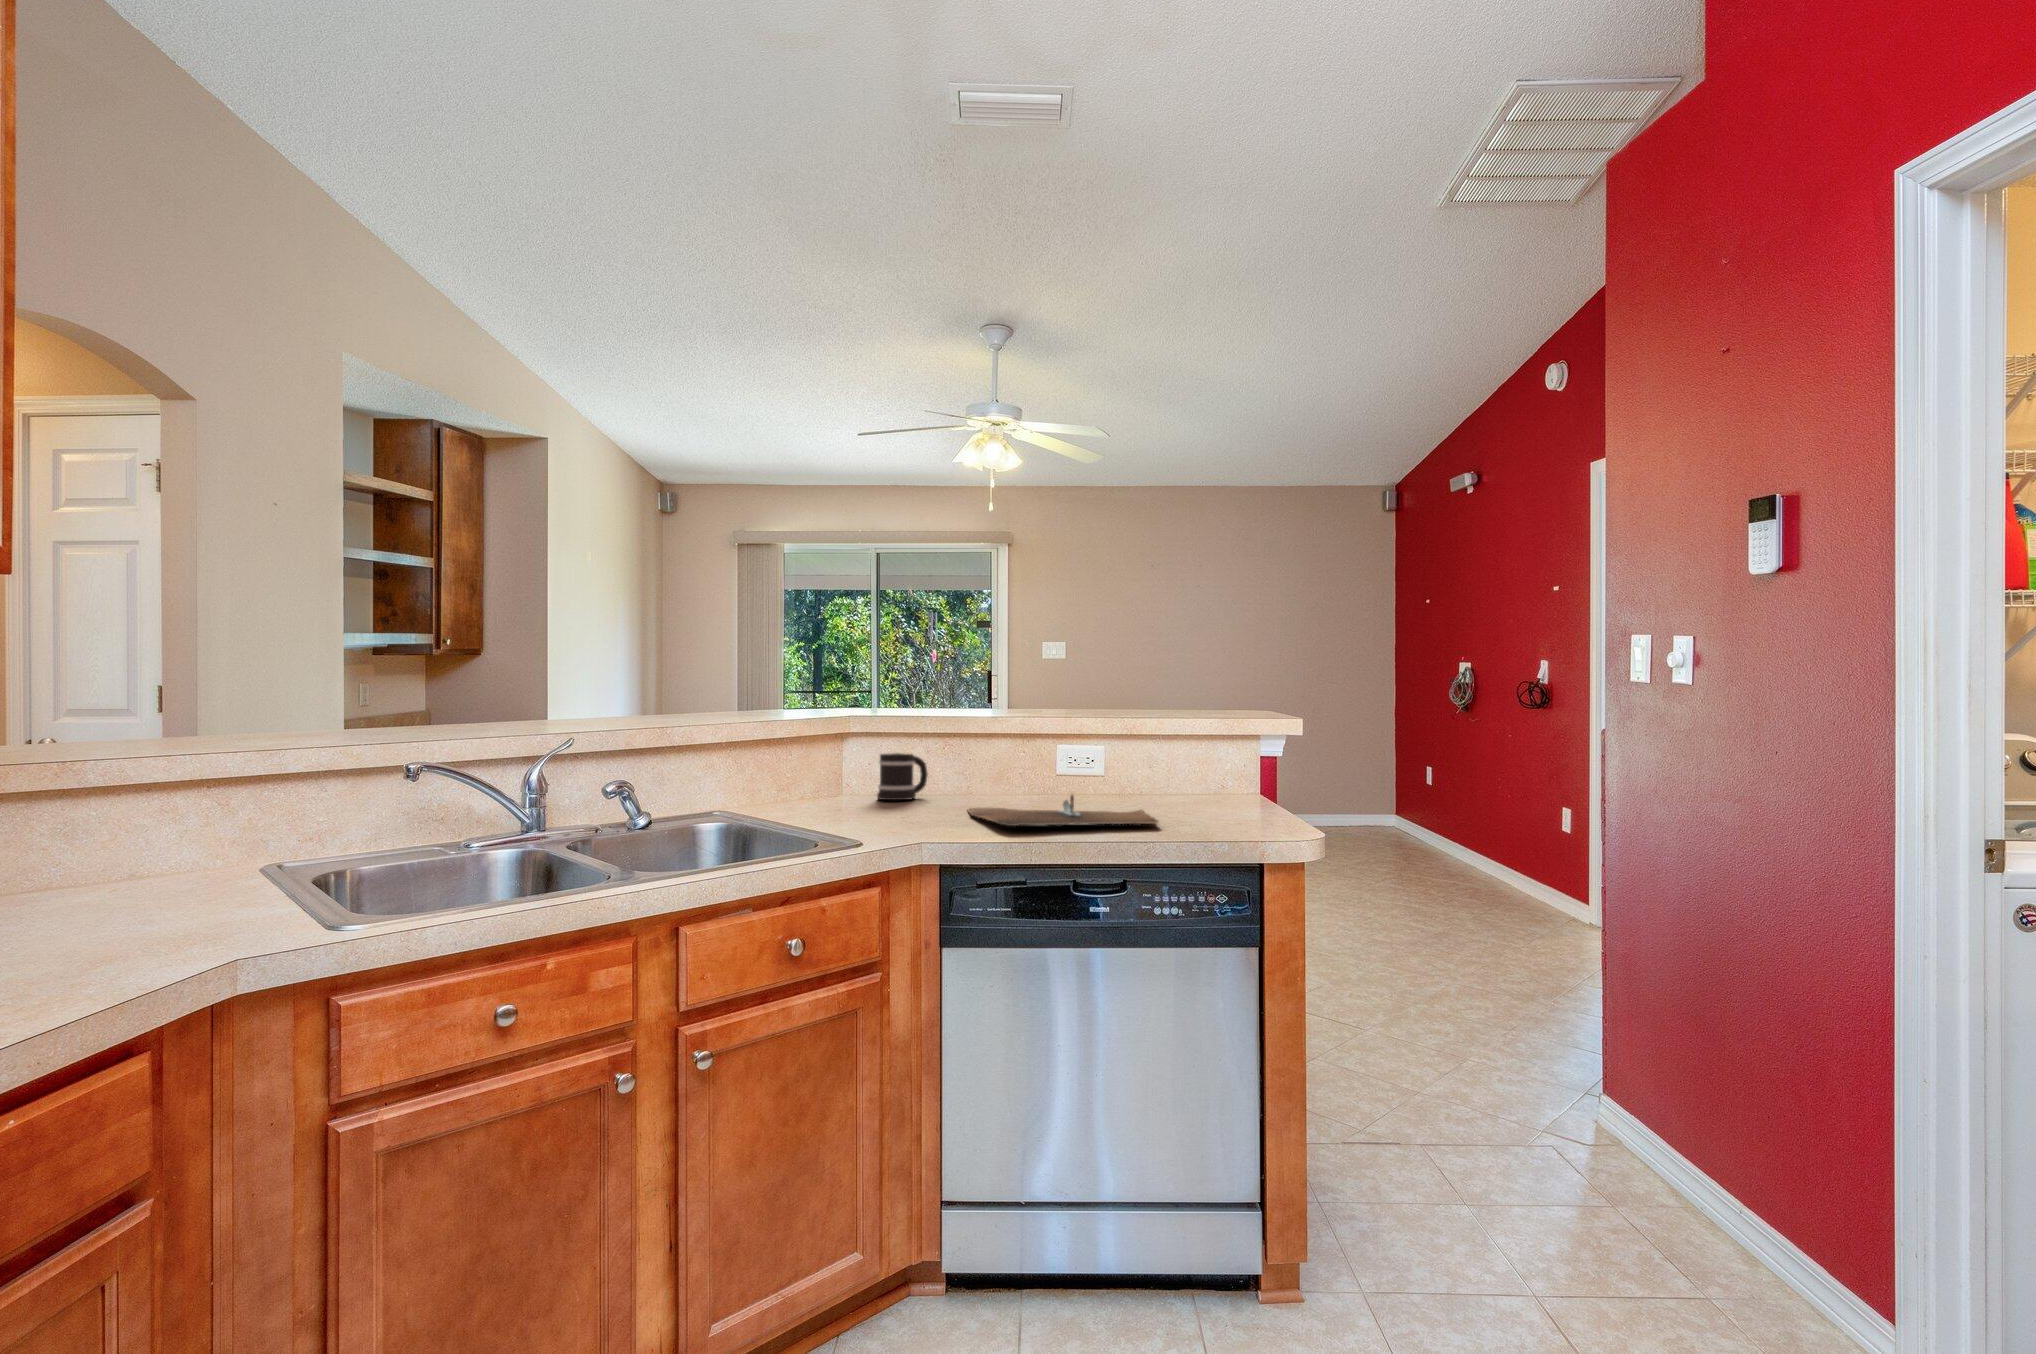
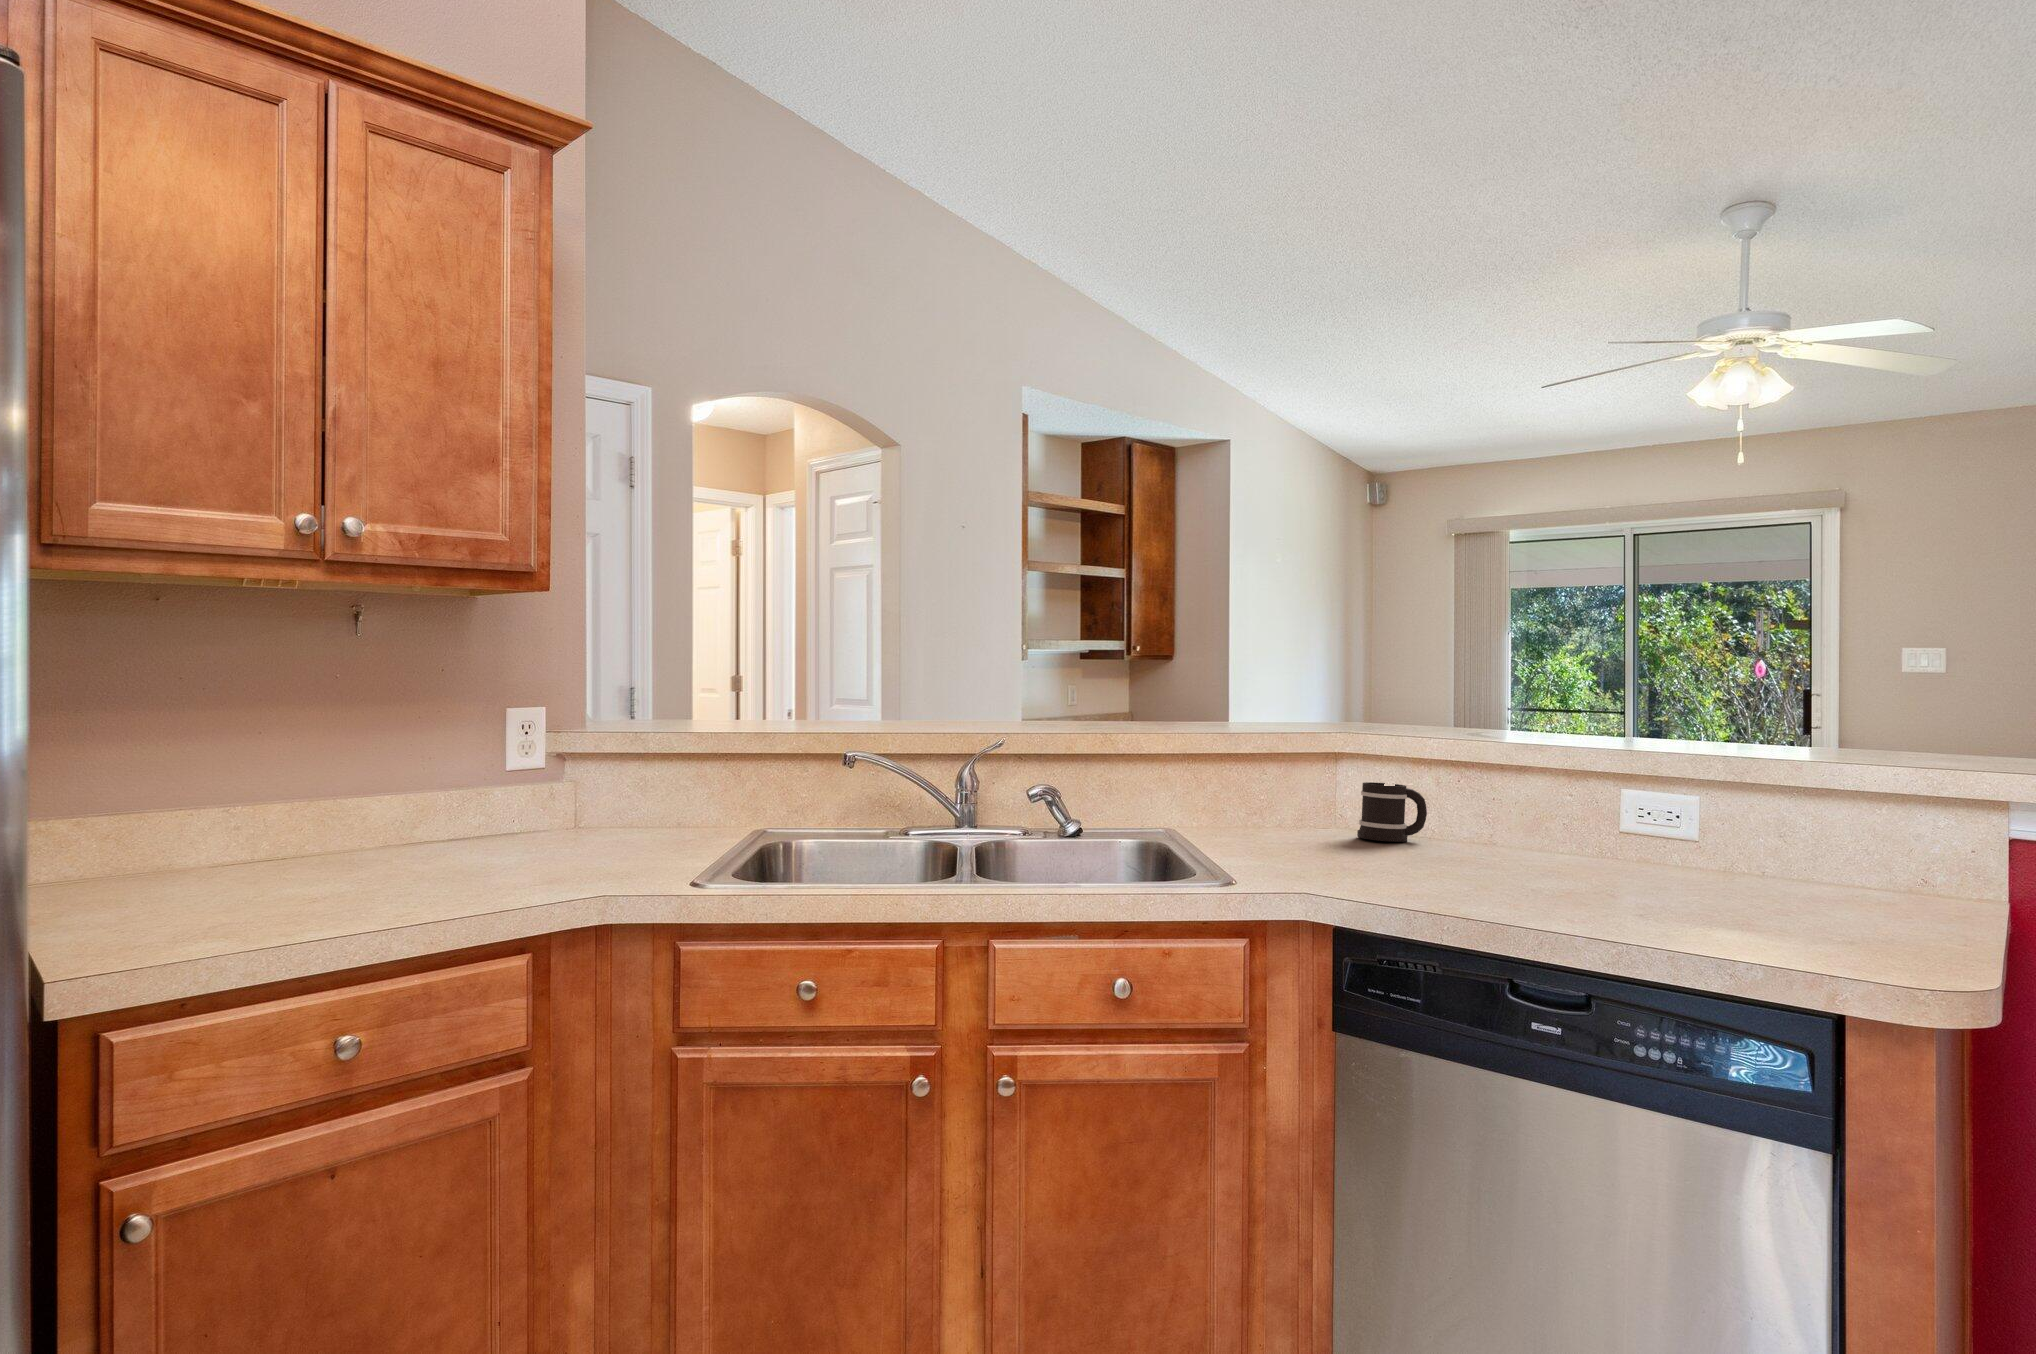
cutting board: present [968,795,1158,826] -> none [1424,858,1723,921]

